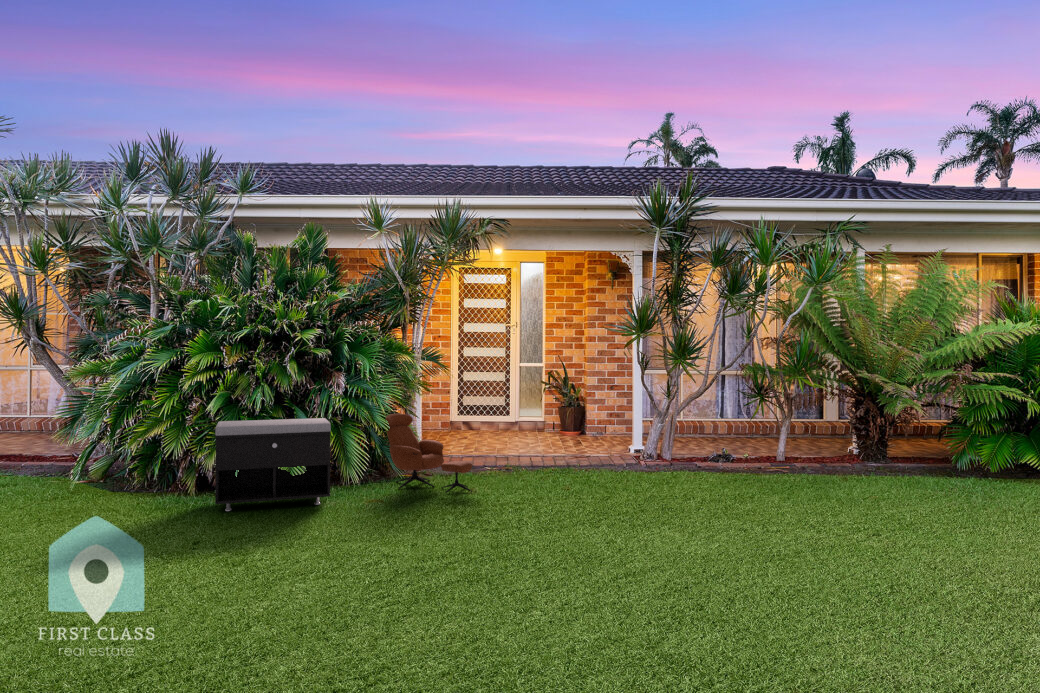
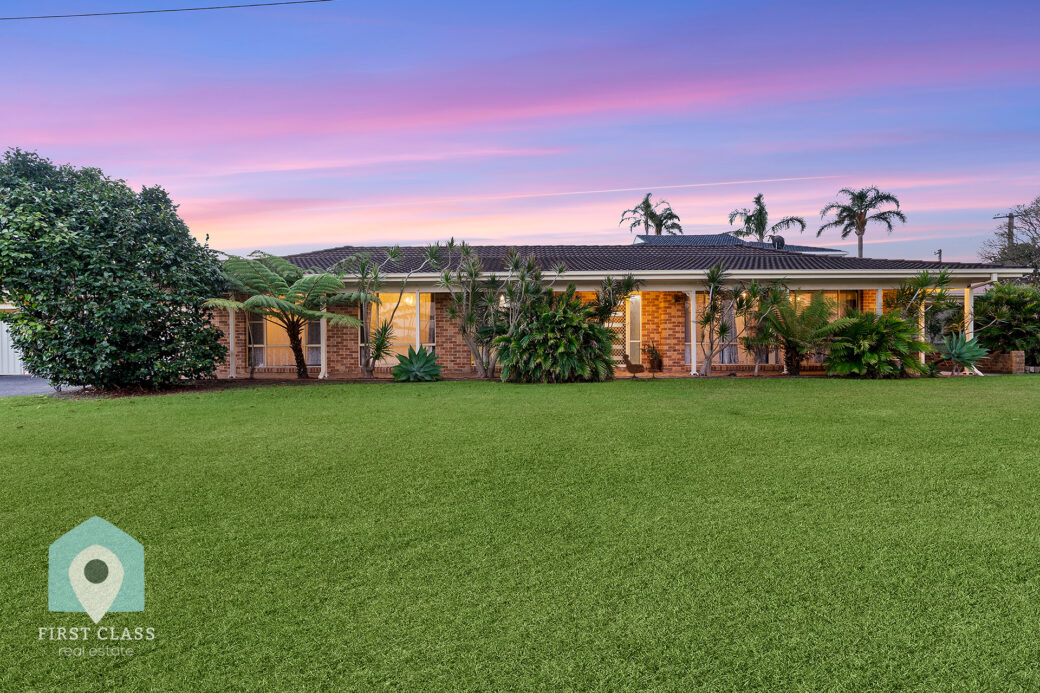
storage bench: present [215,418,331,511] -> none [578,353,621,382]

